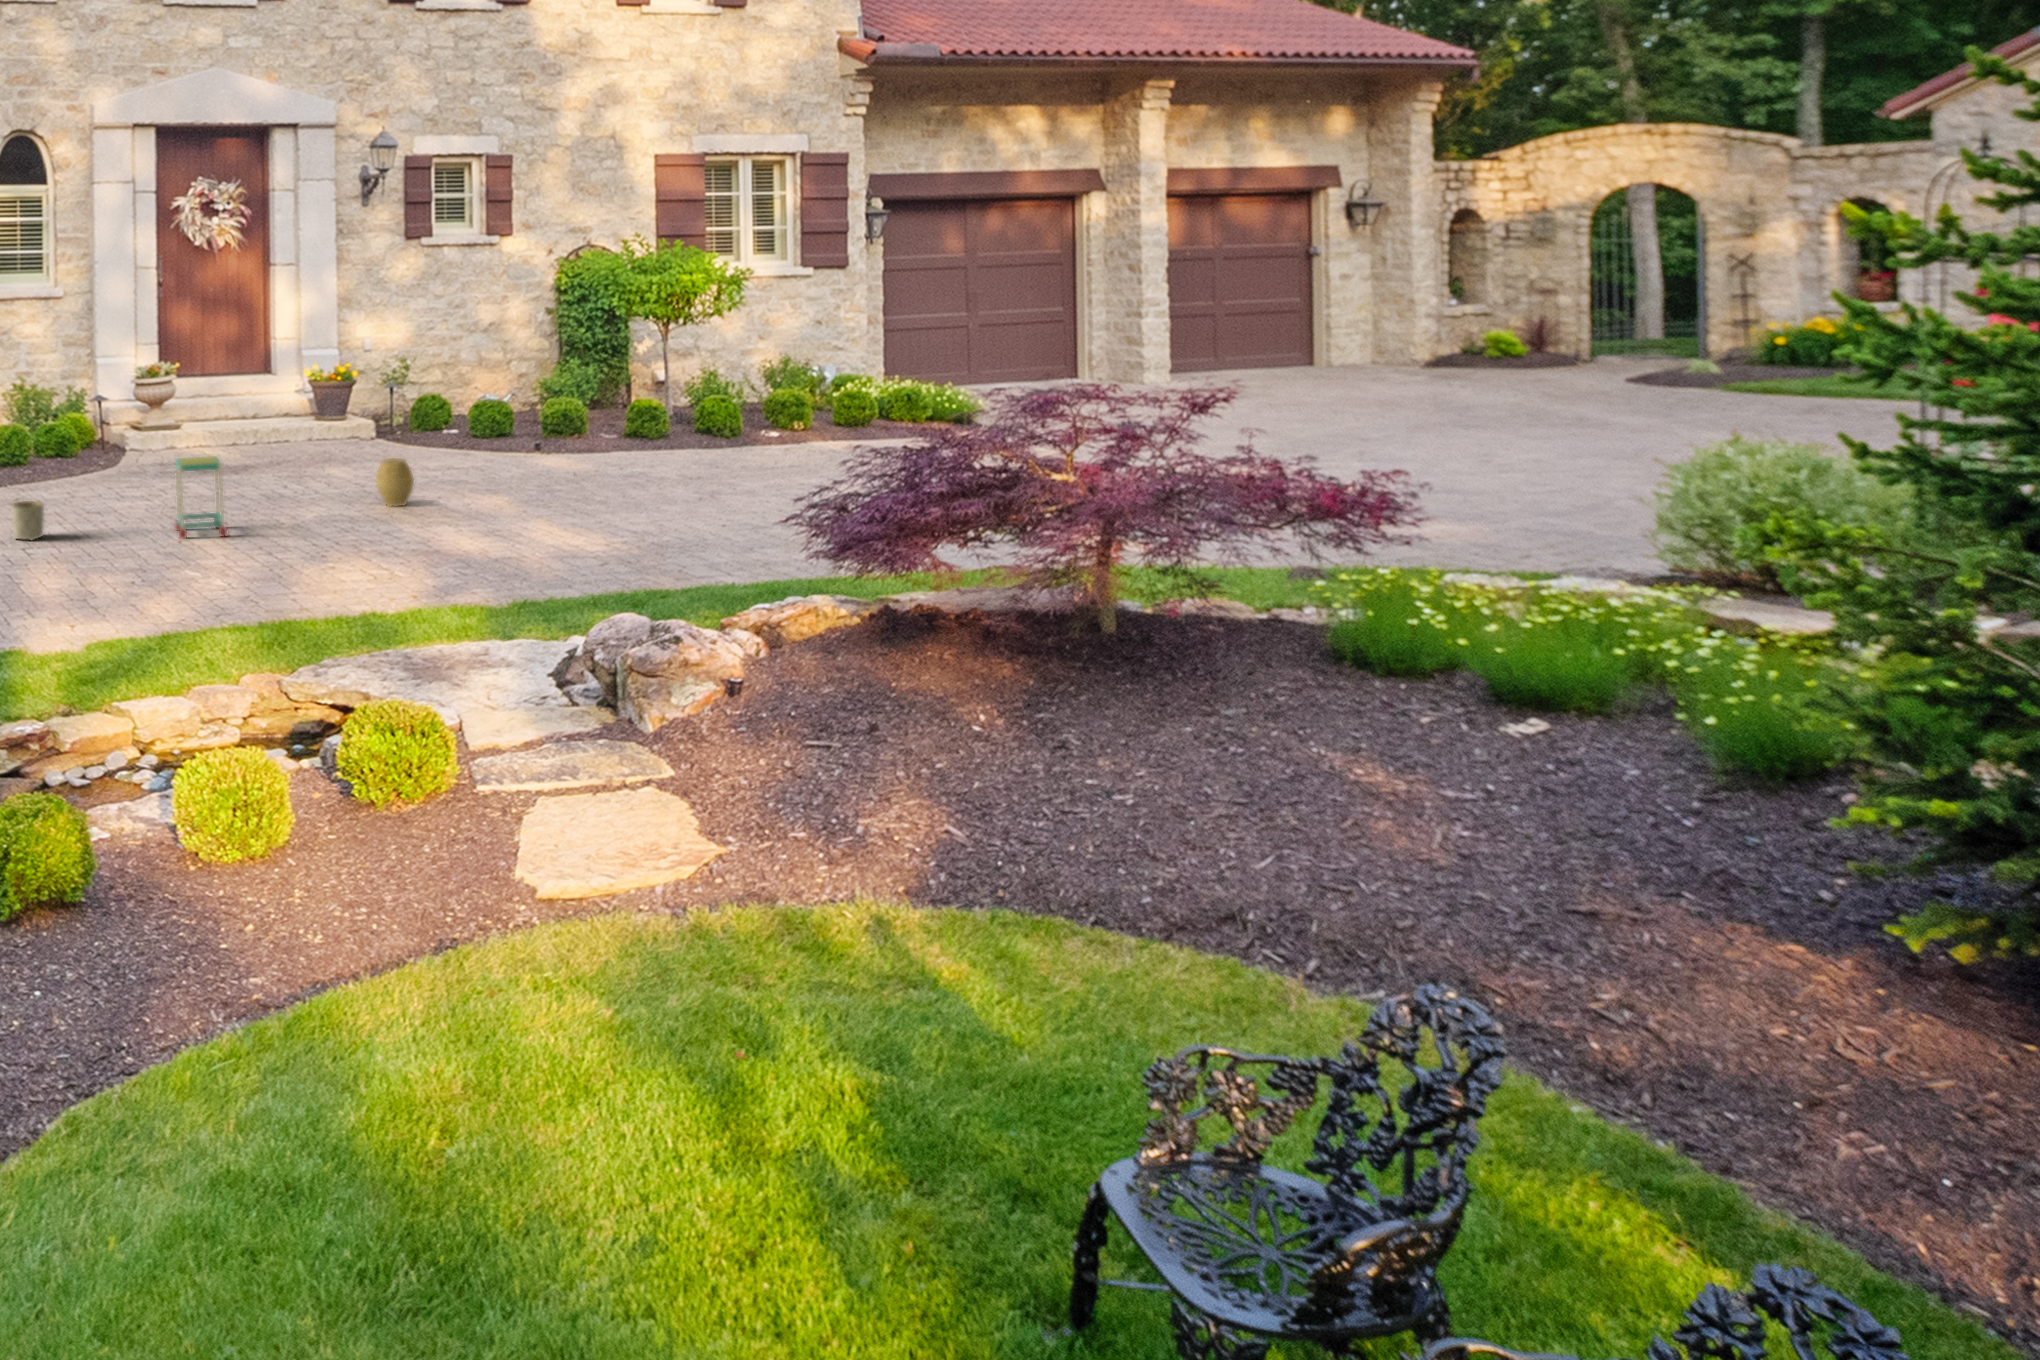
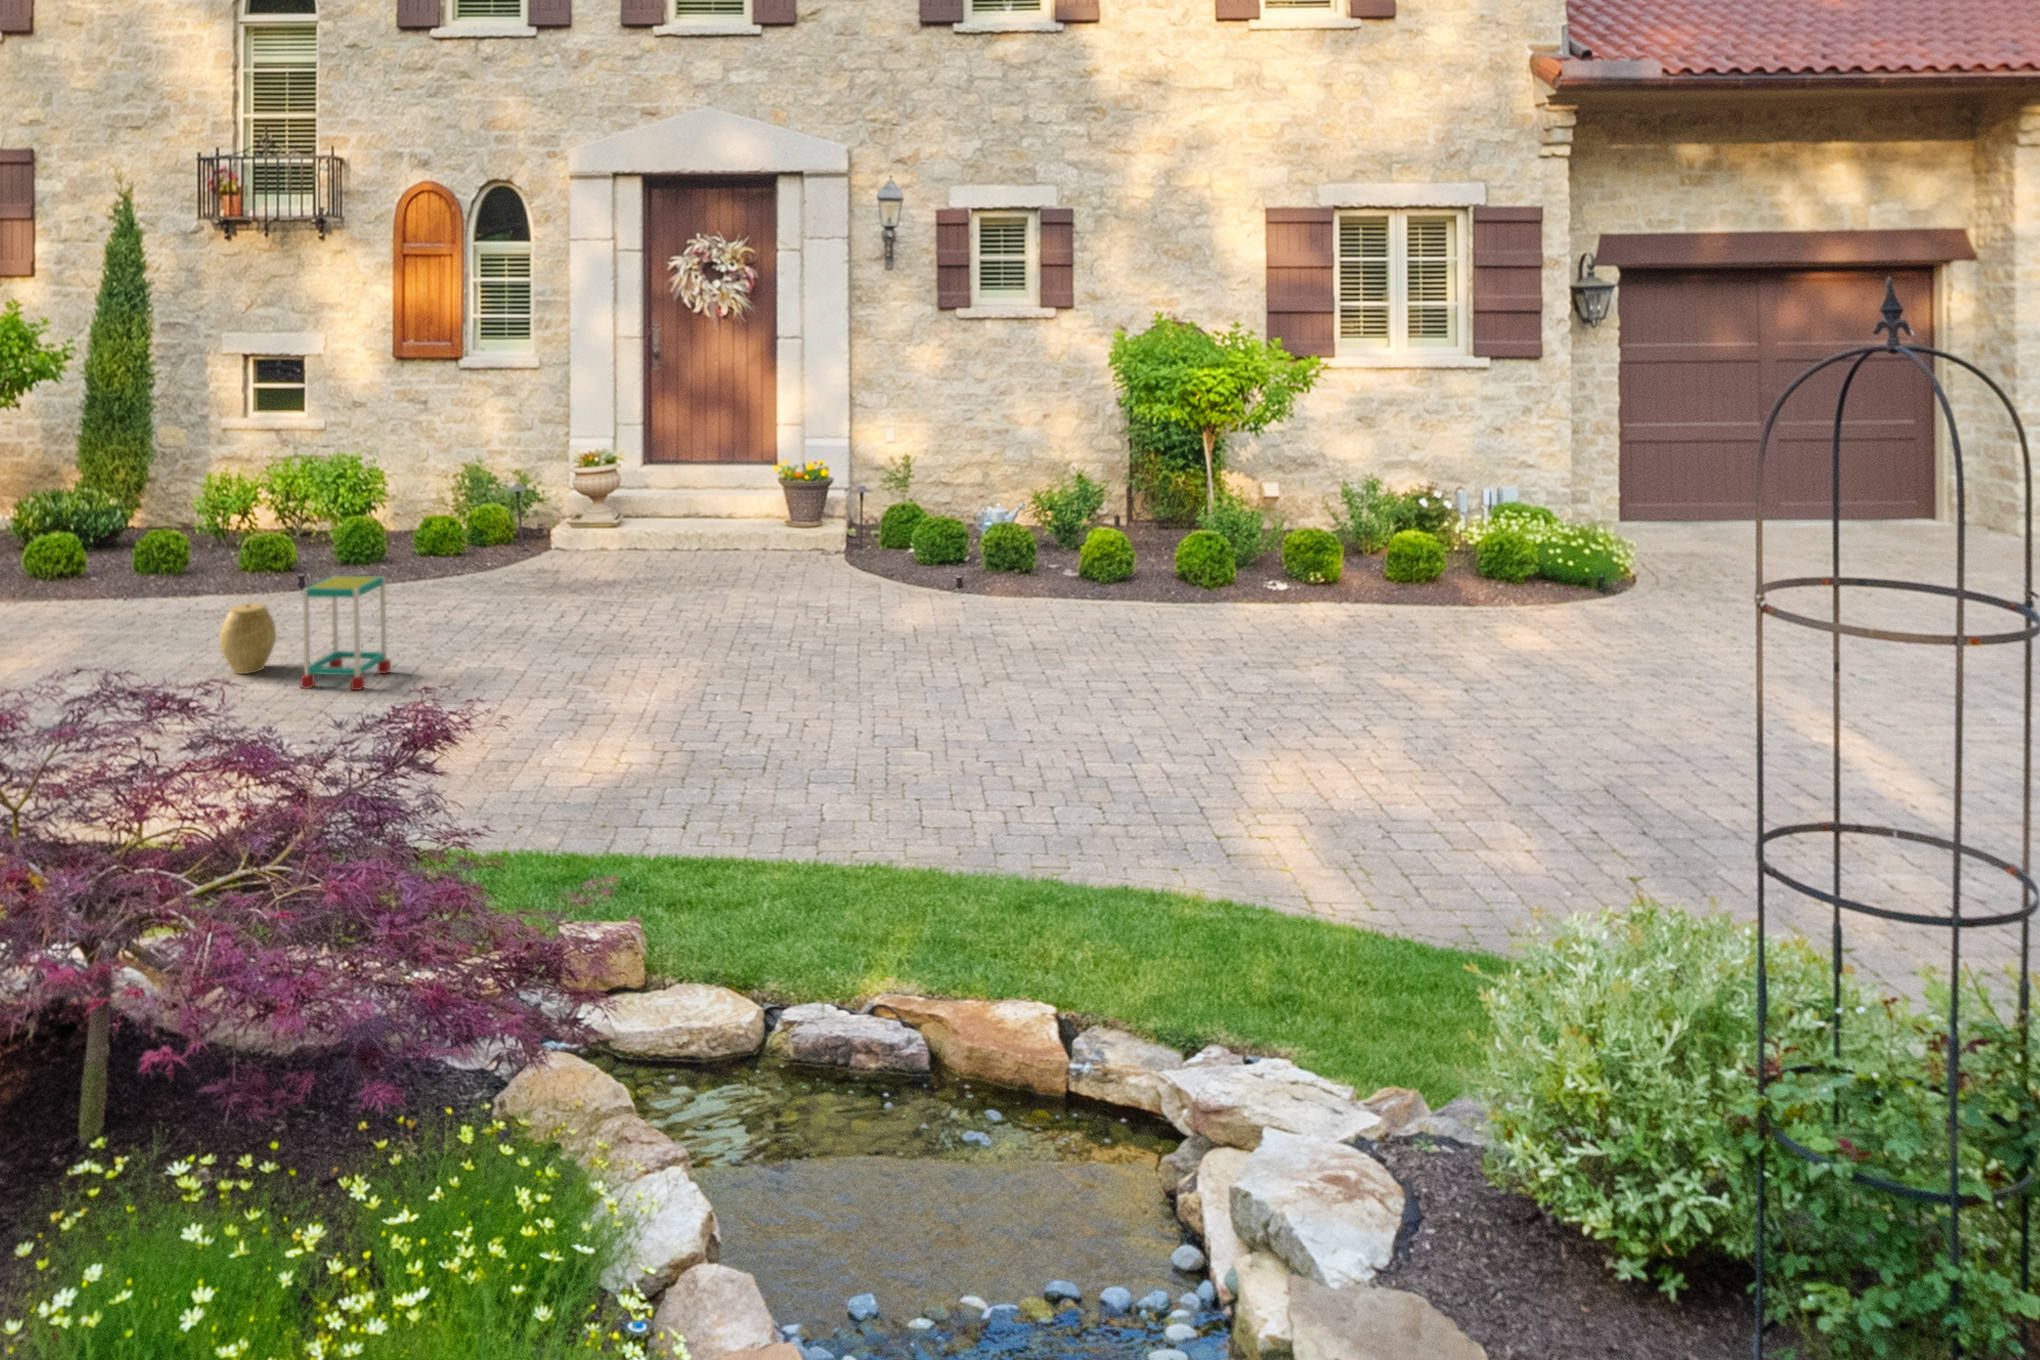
woven basket: present [376,458,414,506] -> present [220,603,276,674]
planter: present [11,501,44,540] -> none [129,617,175,671]

